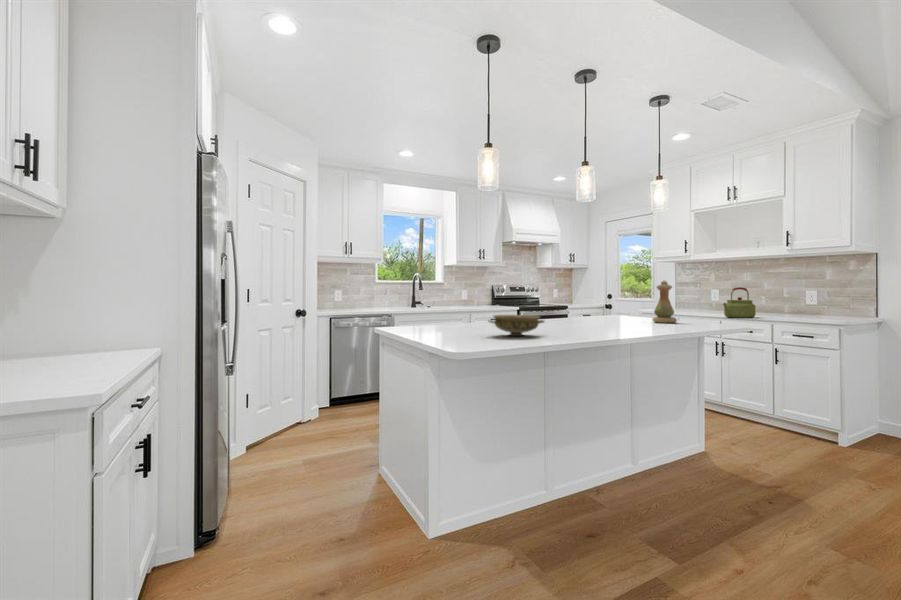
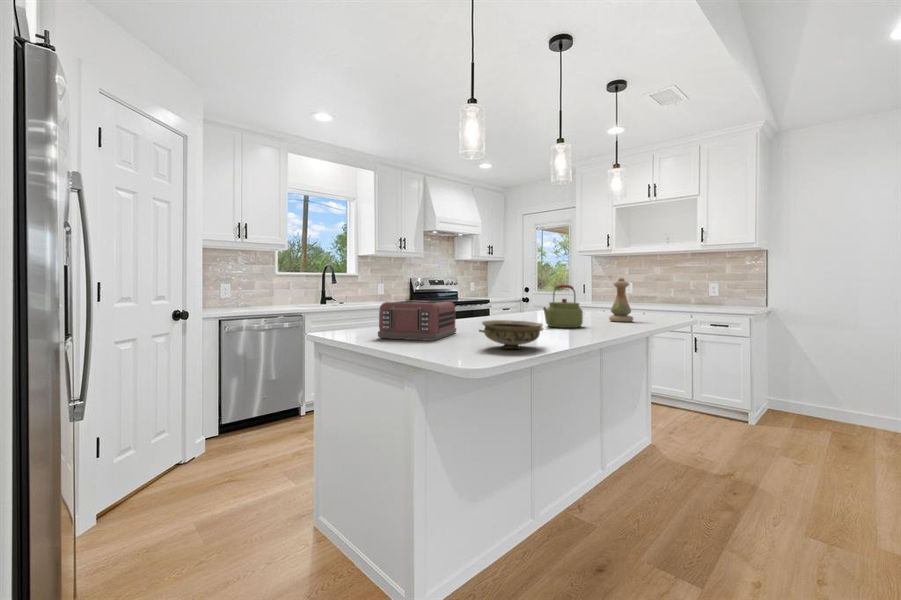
kettle: present [723,287,756,318] -> present [543,285,583,328]
toaster: none [428,301,494,331] -> present [378,300,456,341]

